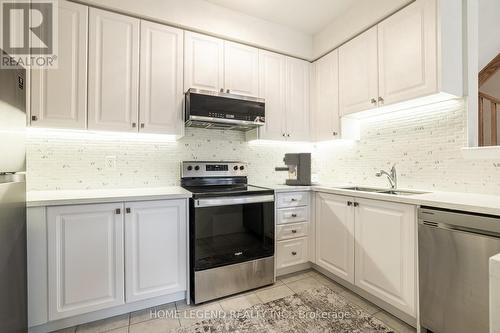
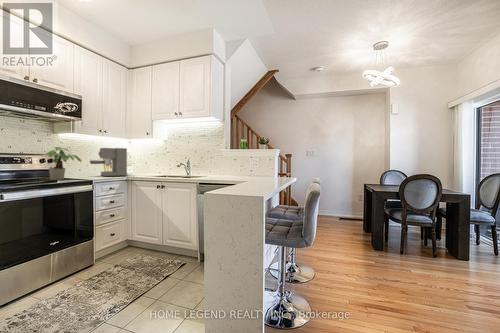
potted plant: none [235,154,264,187] -> present [46,147,81,180]

